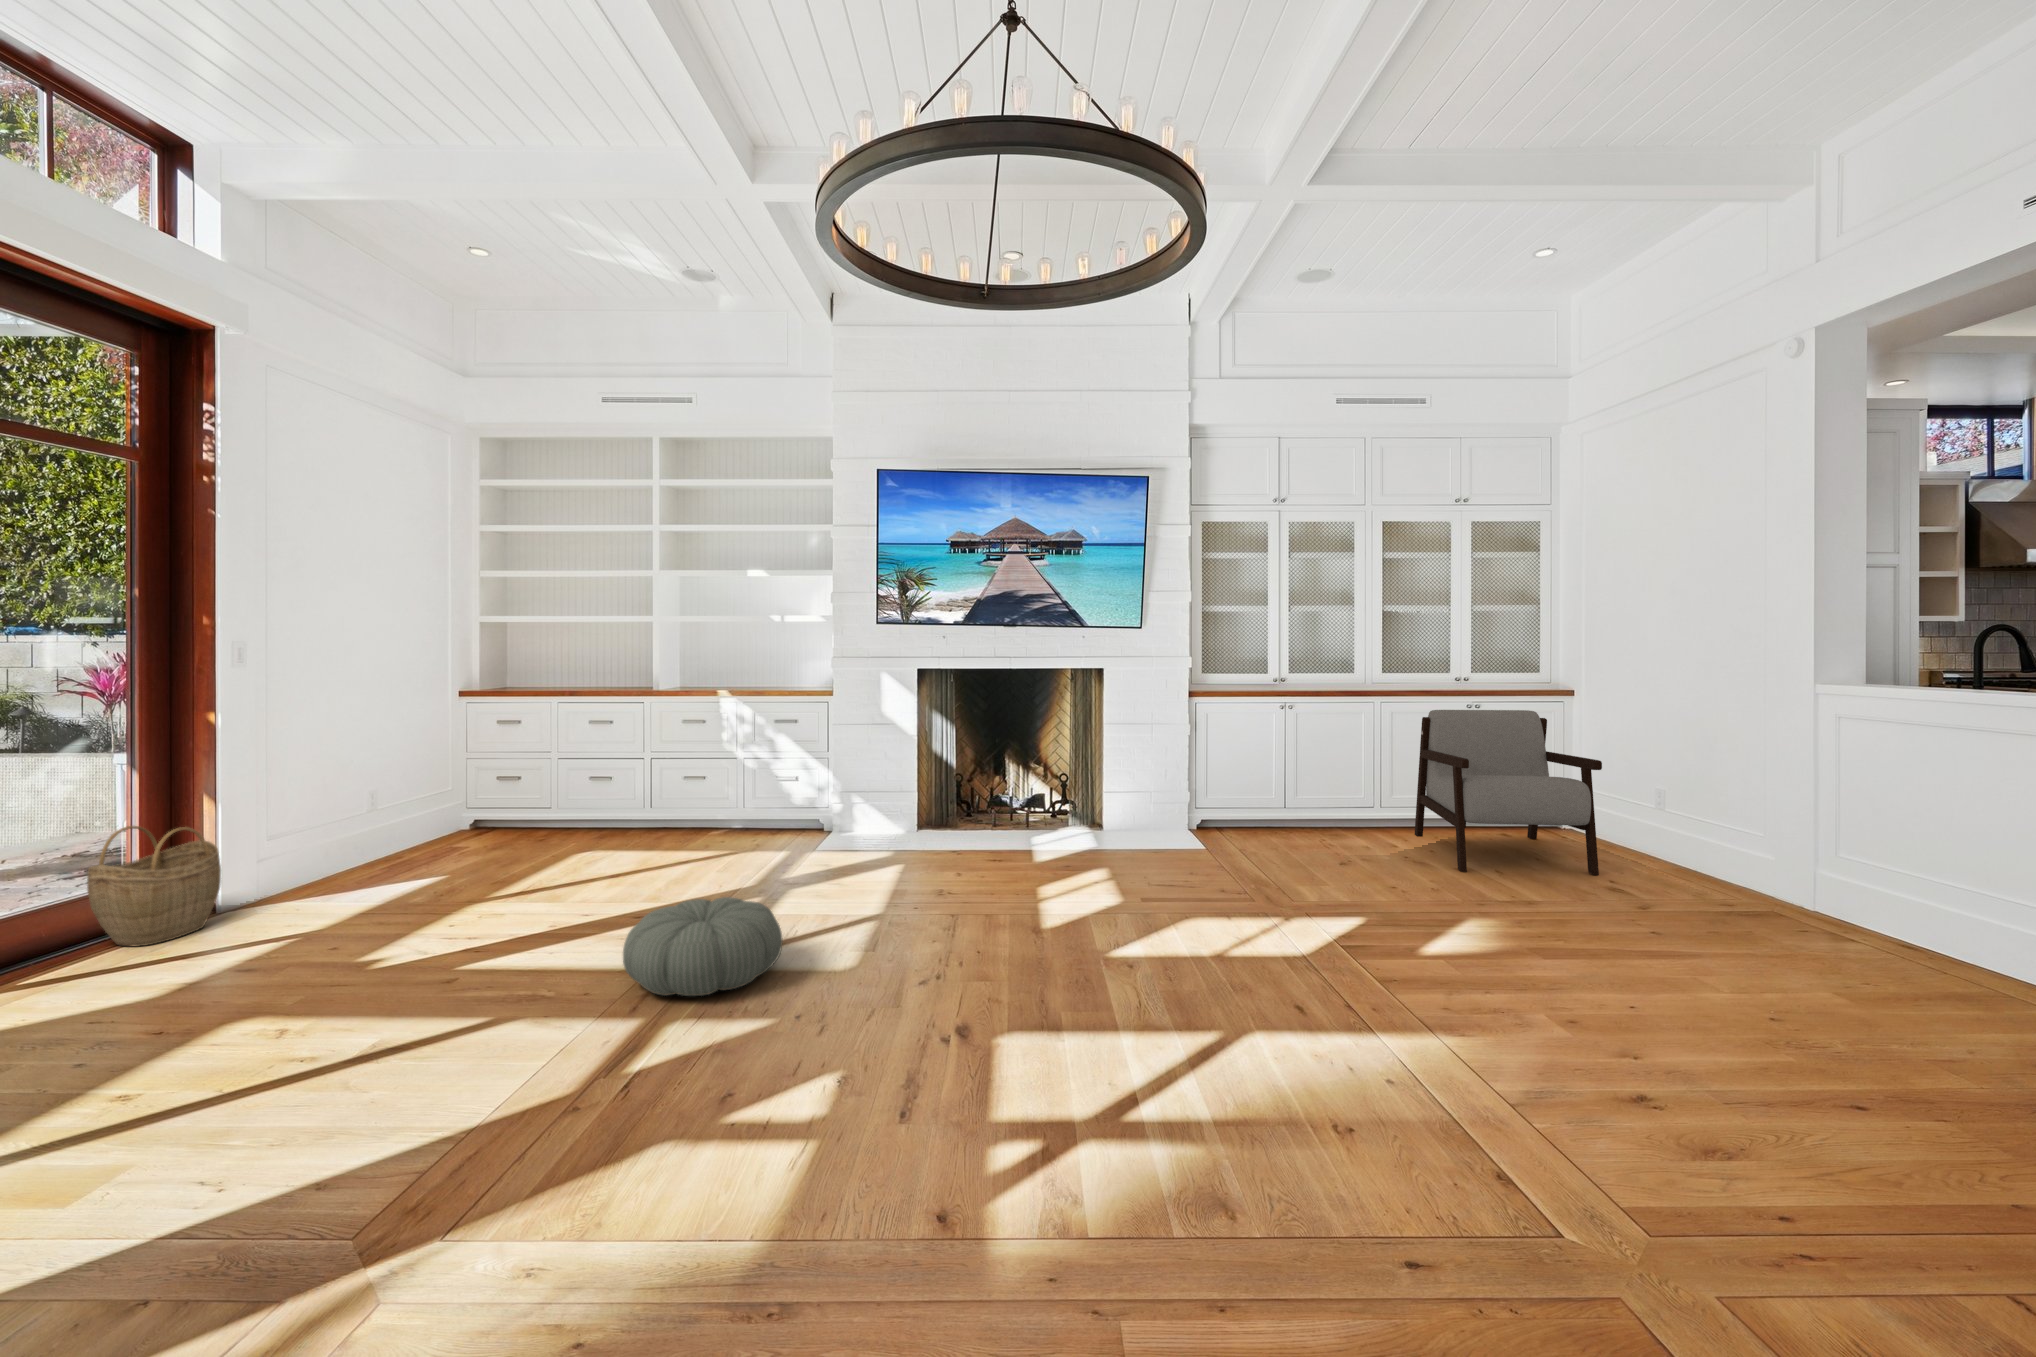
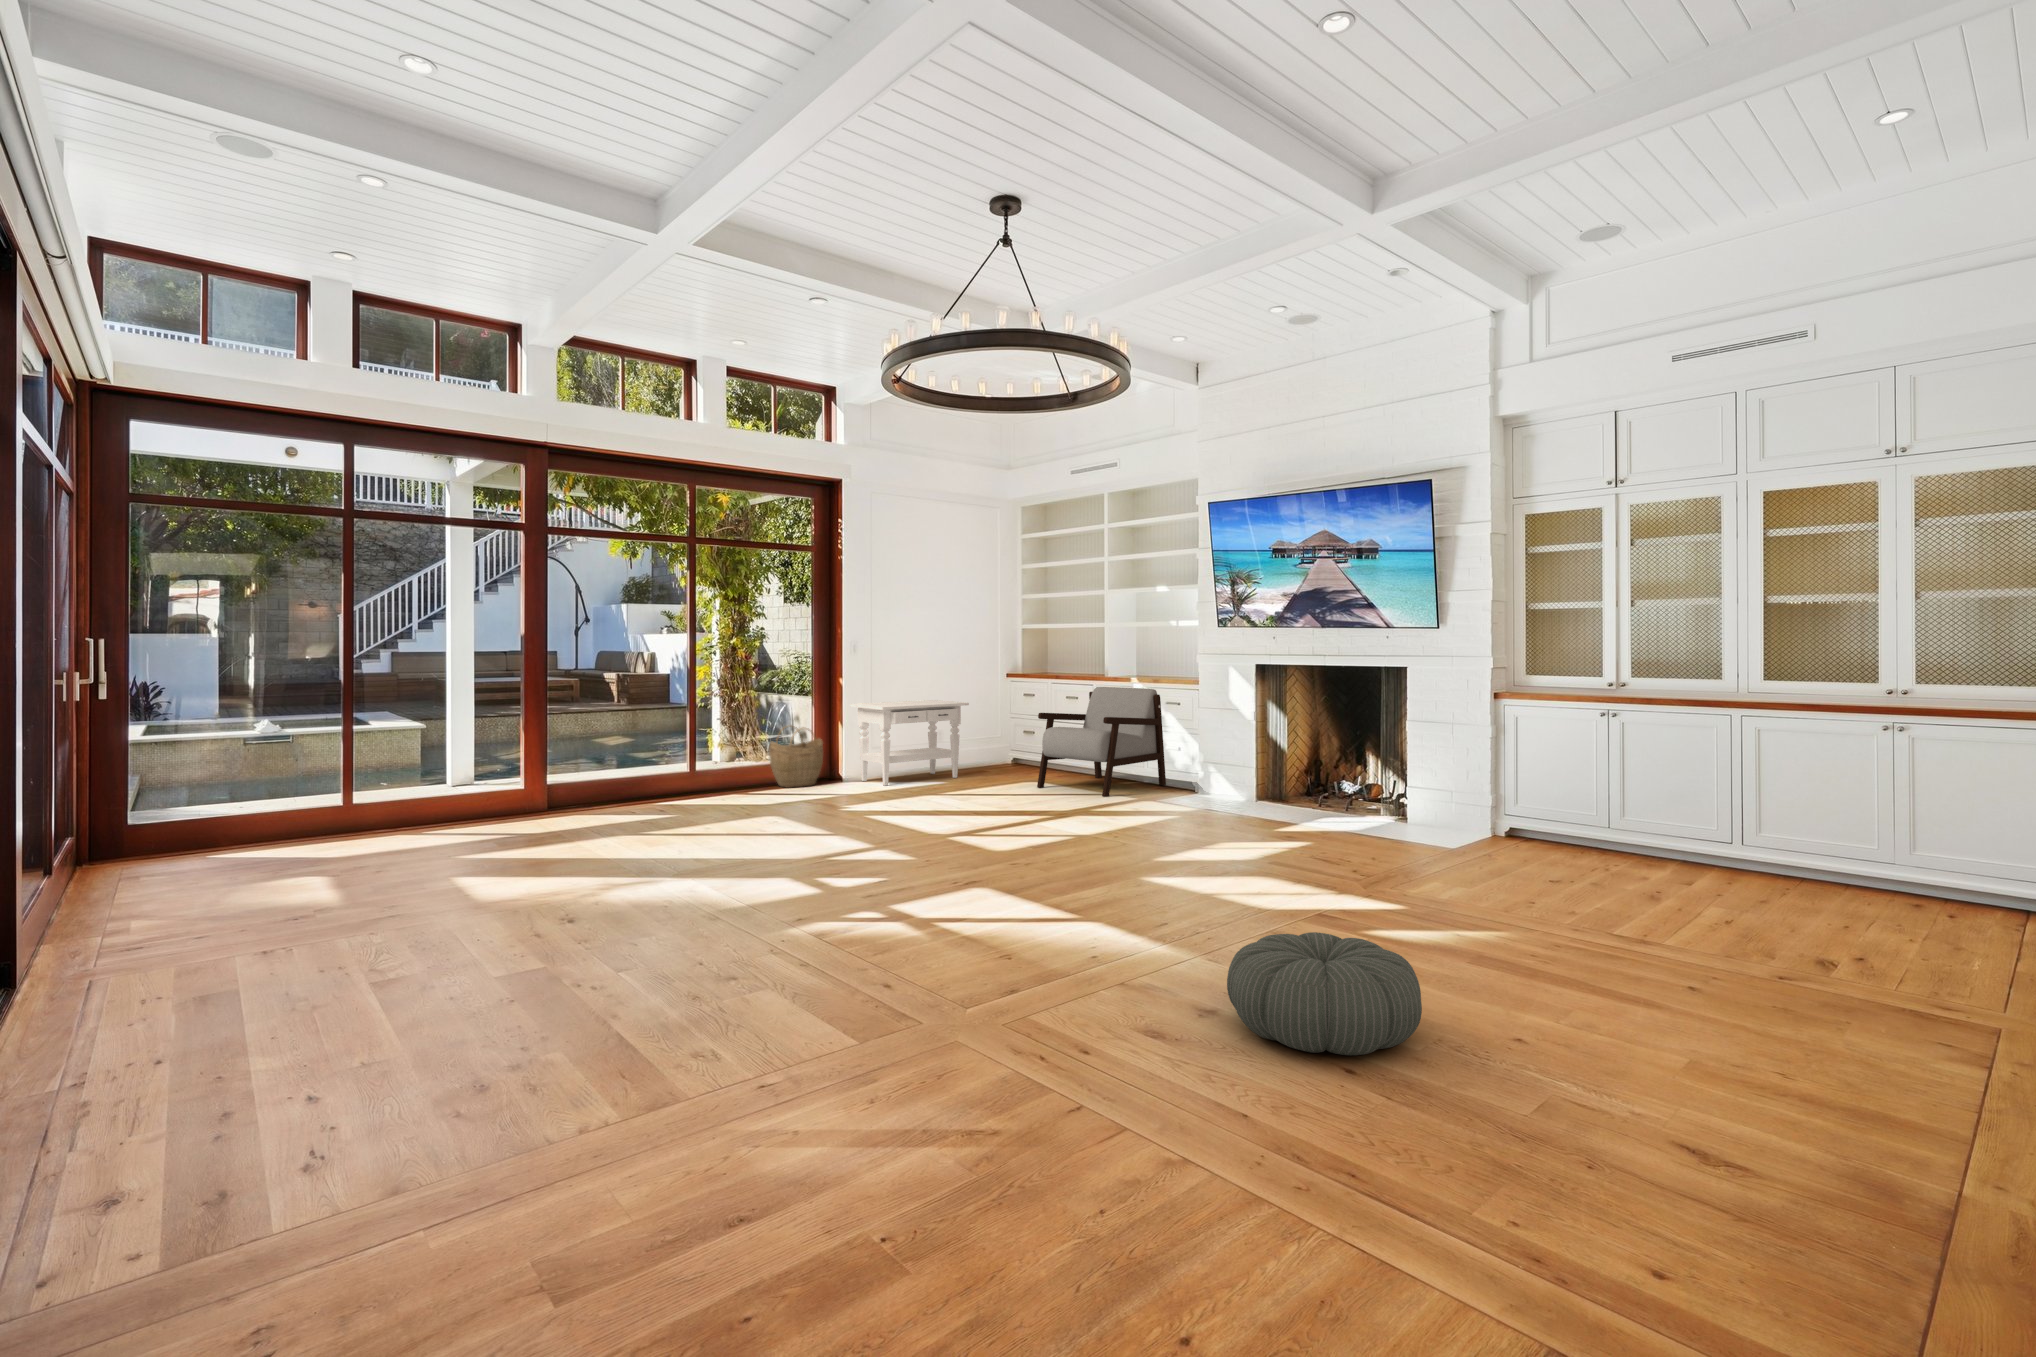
armchair: present [1415,710,1602,875] -> present [1037,687,1166,796]
side table: none [262,744,482,900] -> present [850,700,969,786]
pouf: present [623,897,783,996] -> present [1227,932,1422,1055]

